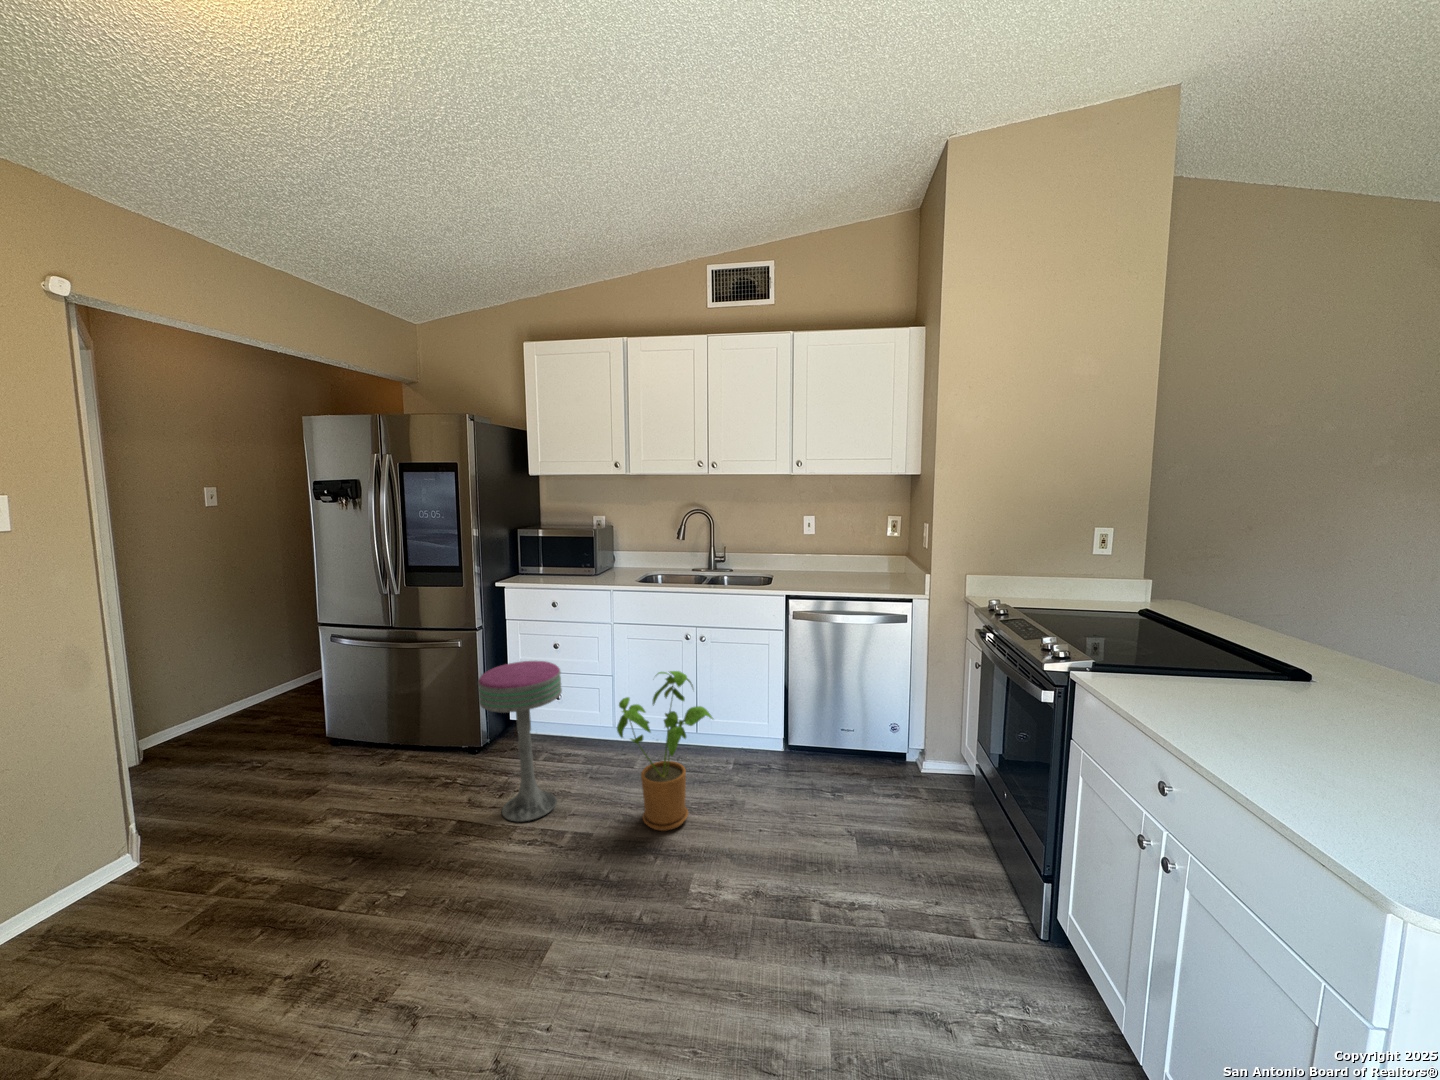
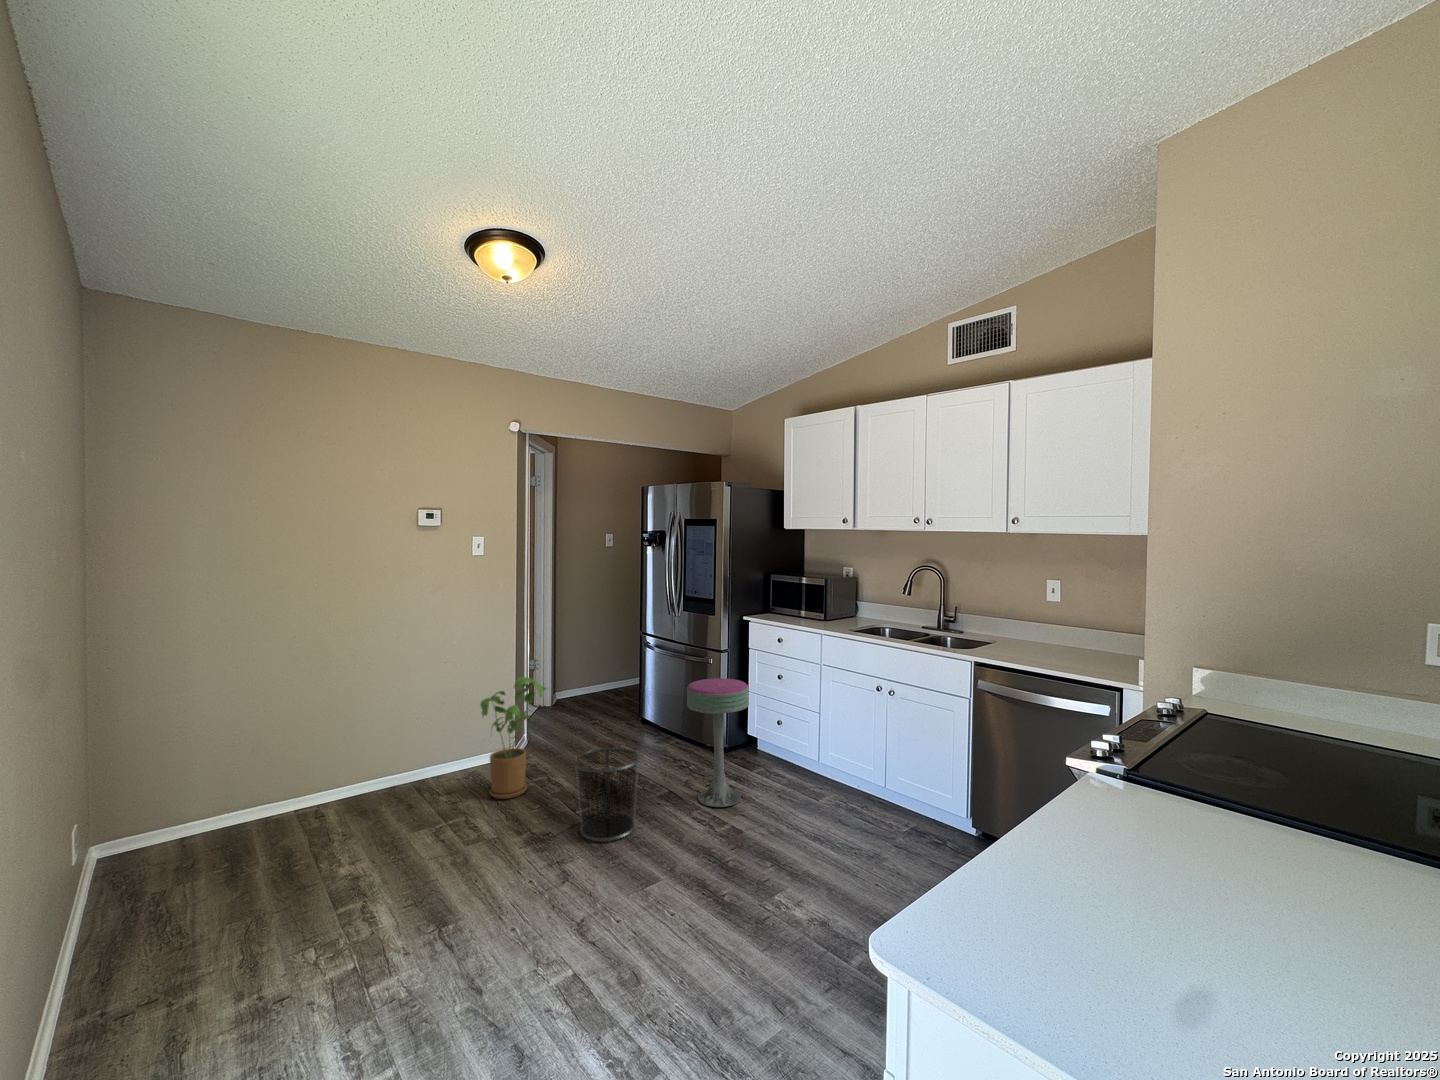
house plant: present [617,671,712,831] -> present [480,677,547,799]
trash can: none [347,790,457,940] -> present [574,748,640,841]

